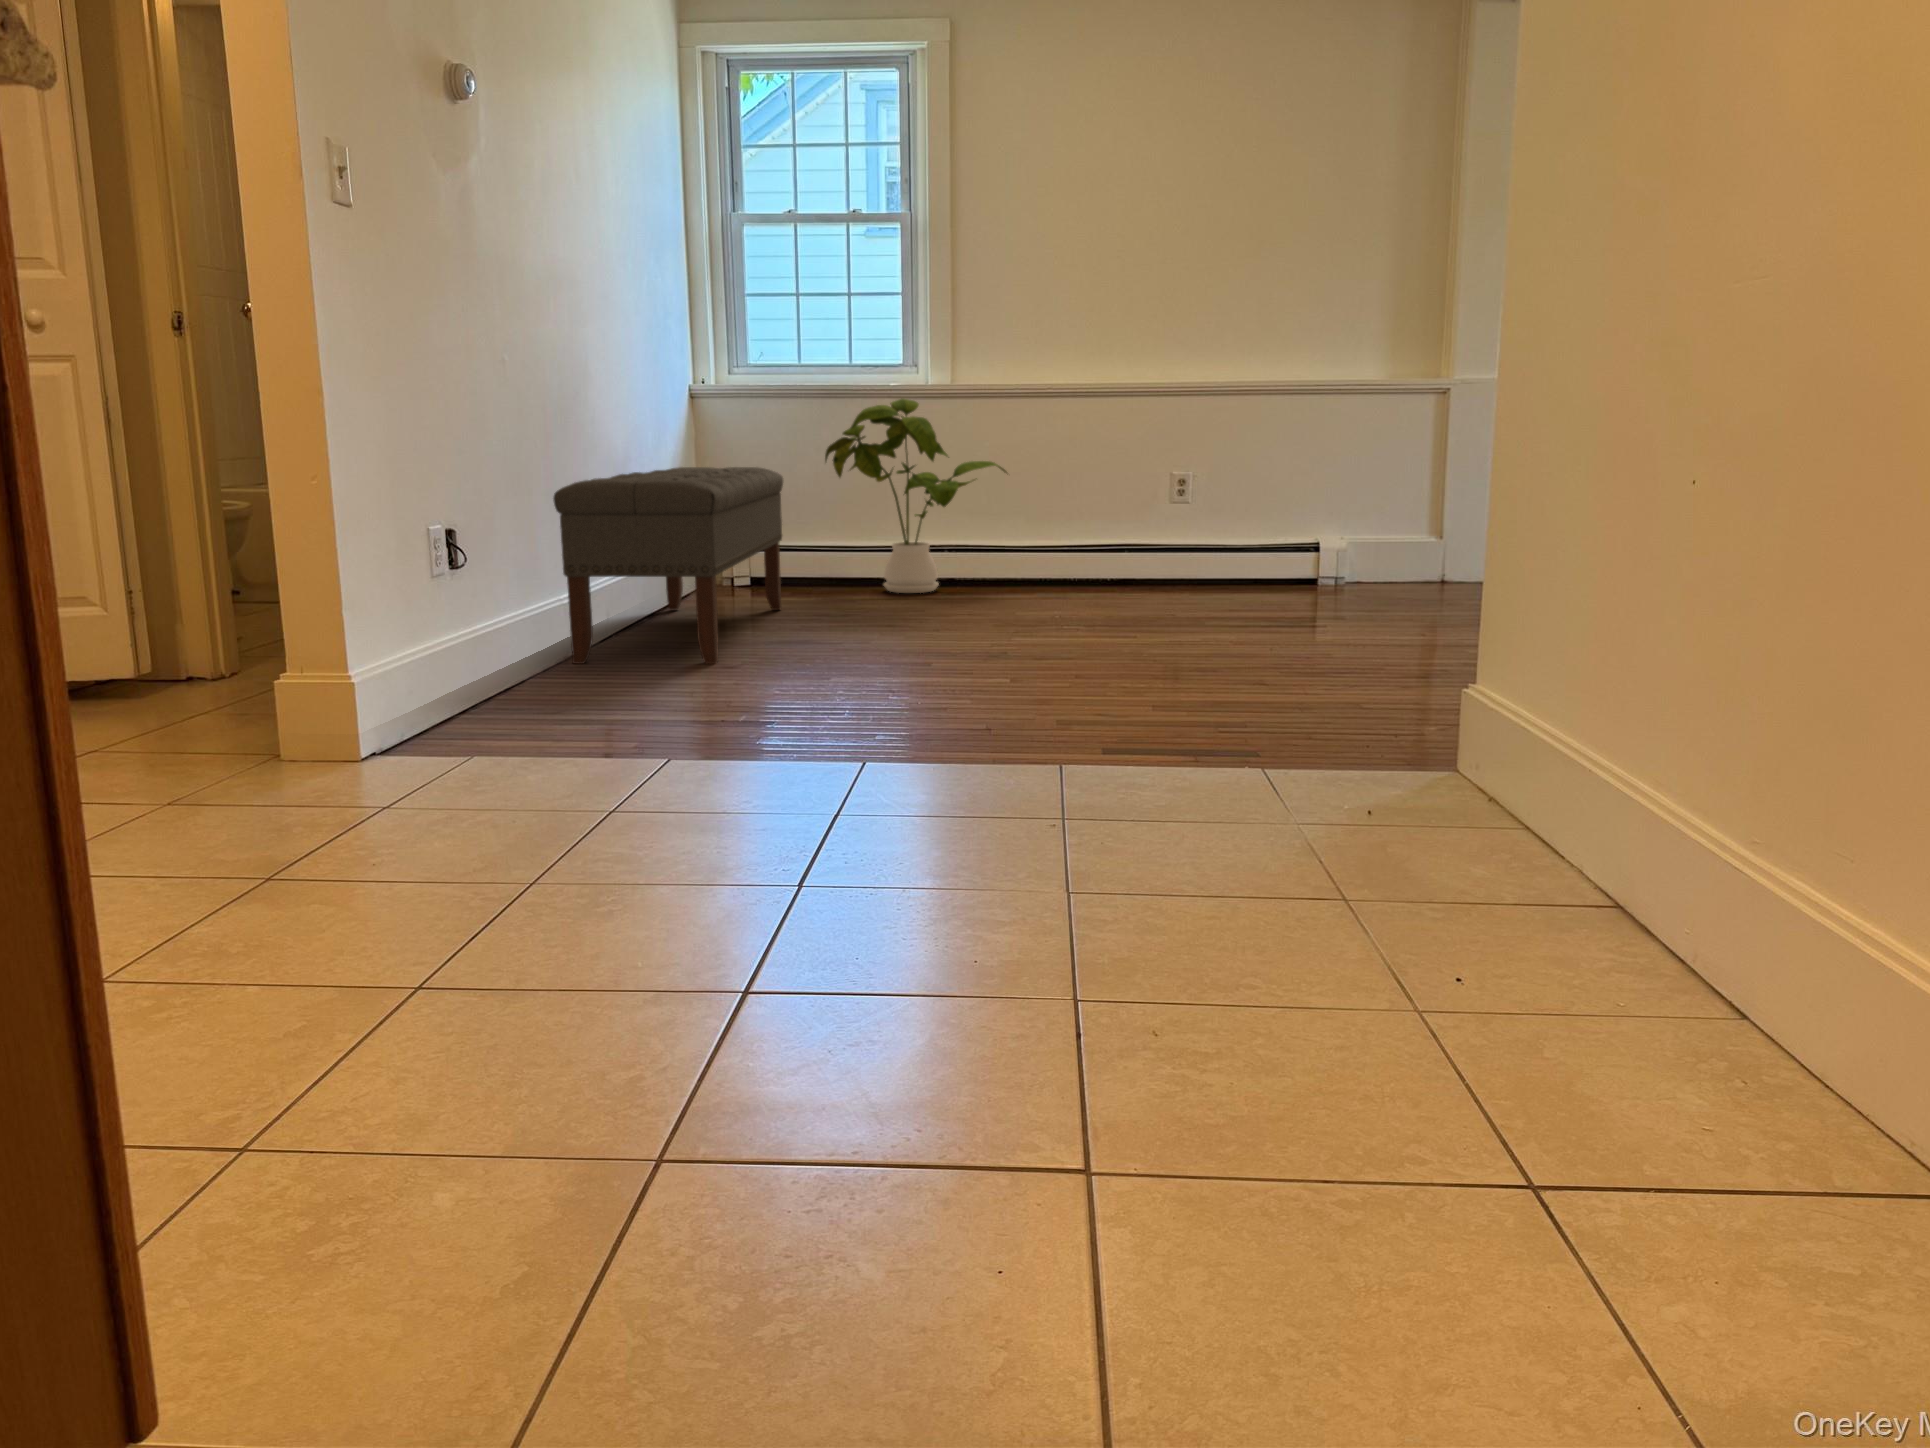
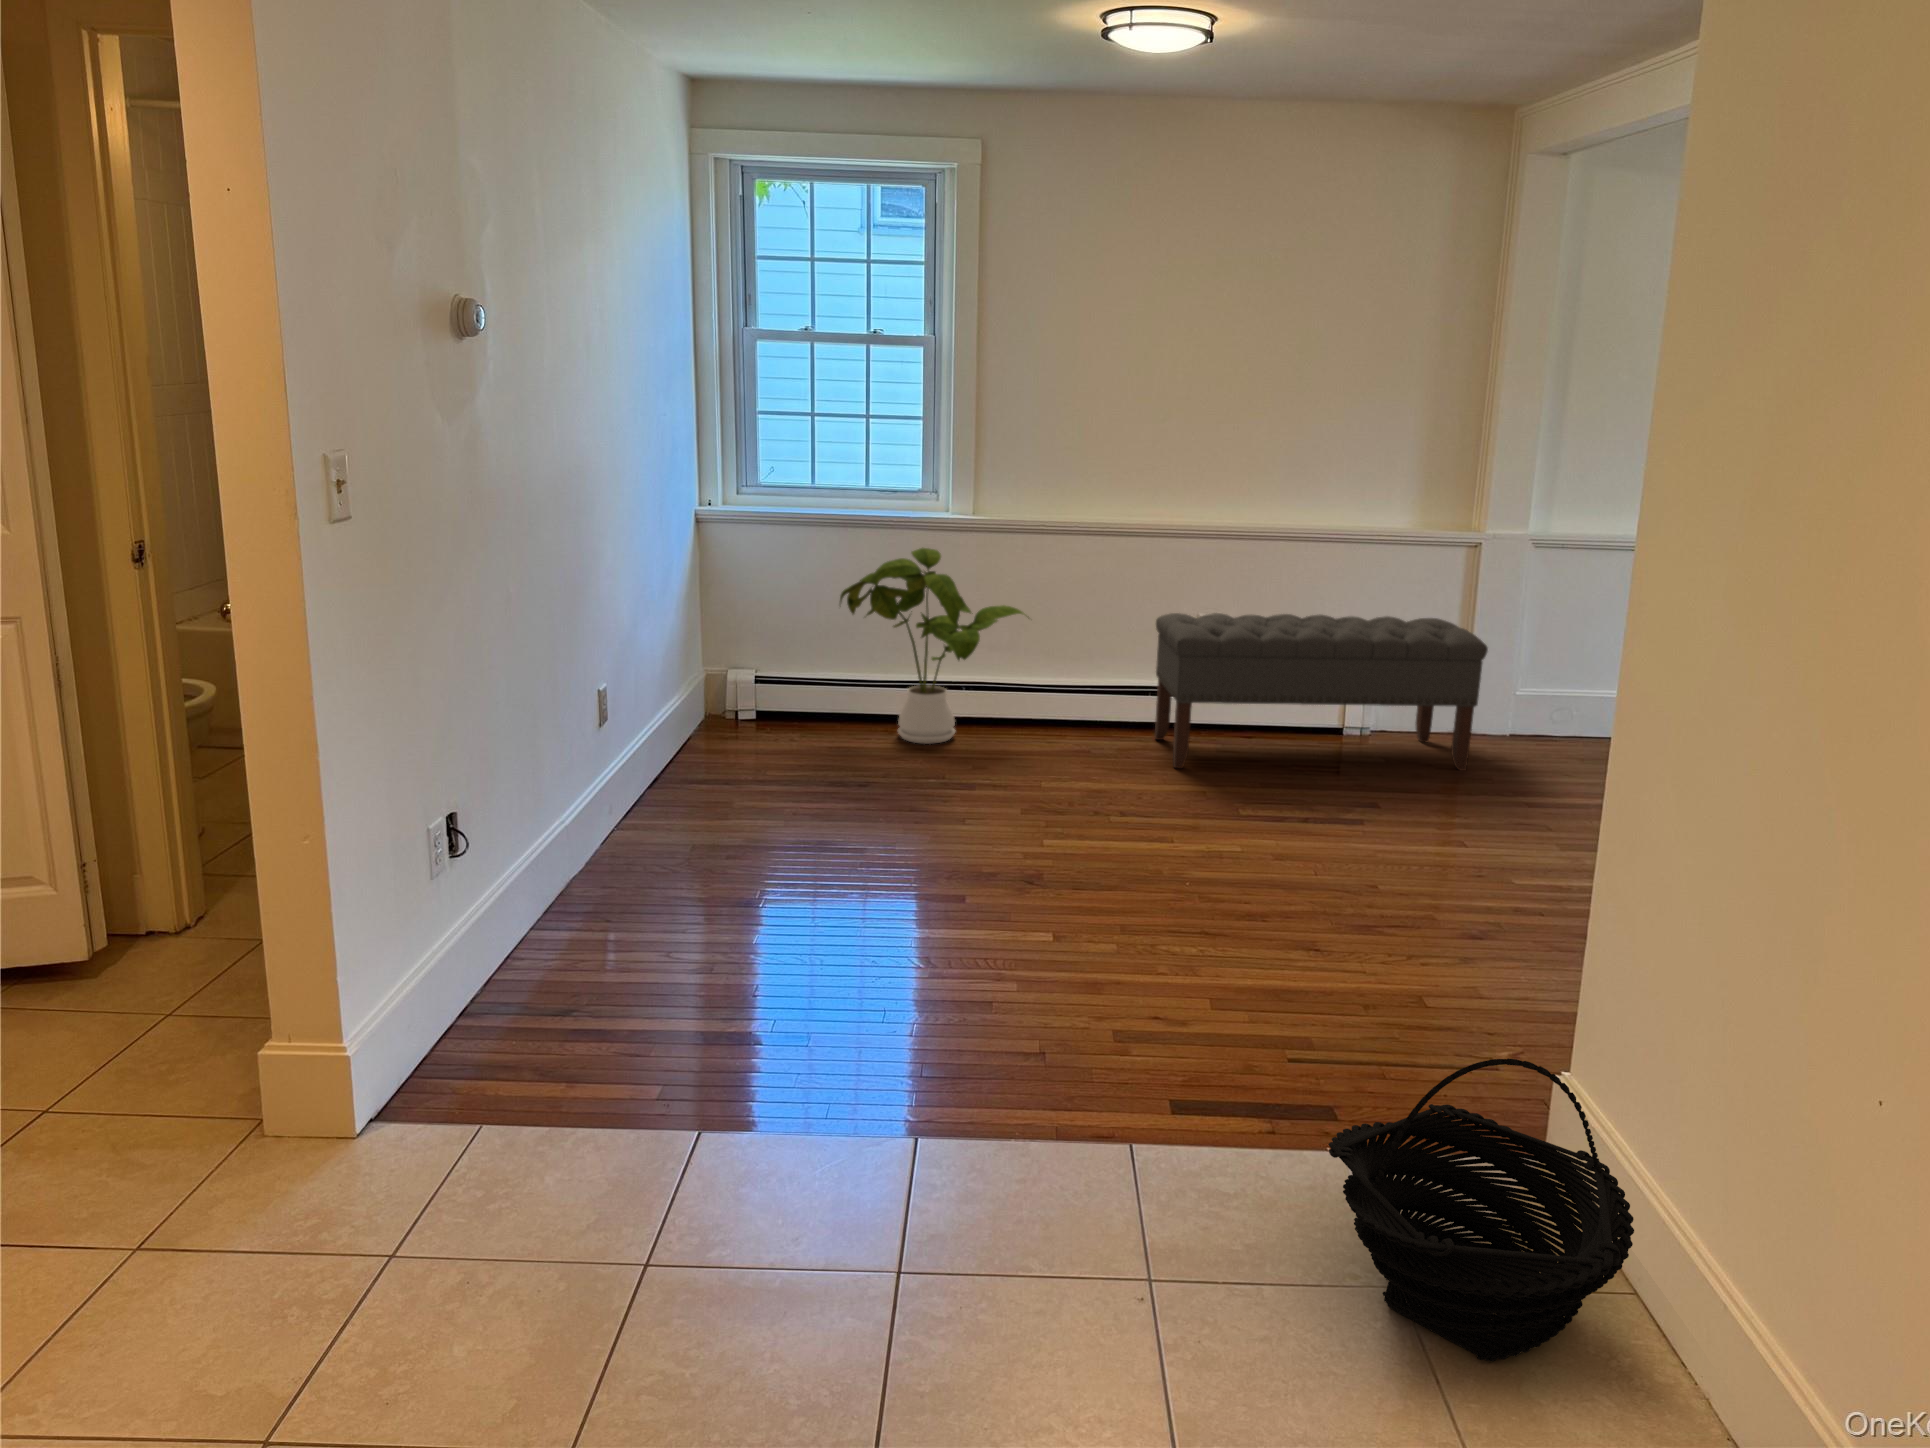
bench: present [553,467,783,664] -> present [1155,613,1488,771]
basket: none [1237,581,1521,850] -> present [1329,1058,1634,1362]

